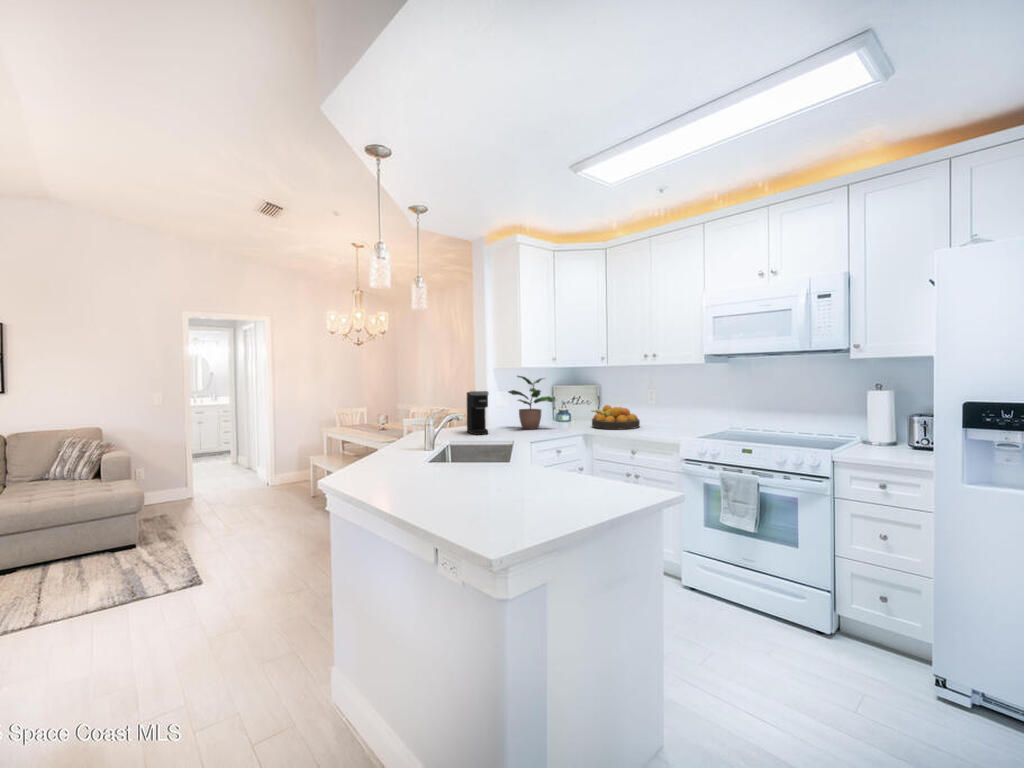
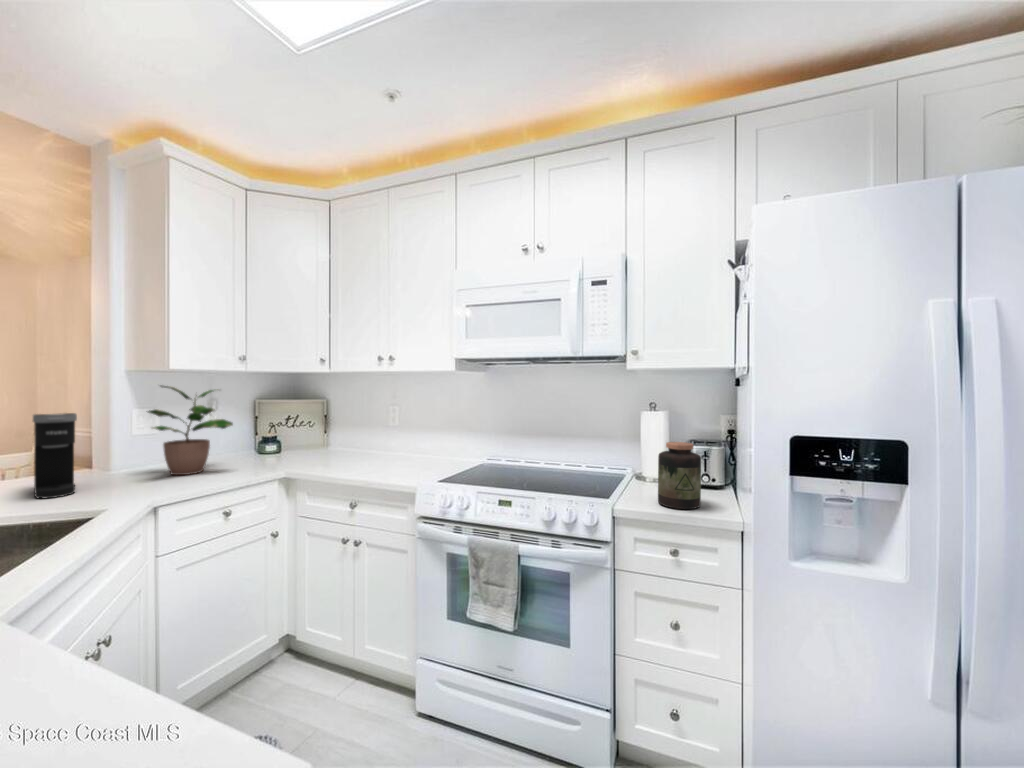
fruit bowl: present [592,405,640,429] -> none [299,430,373,468]
jar: none [871,411,909,458] -> present [658,442,701,509]

